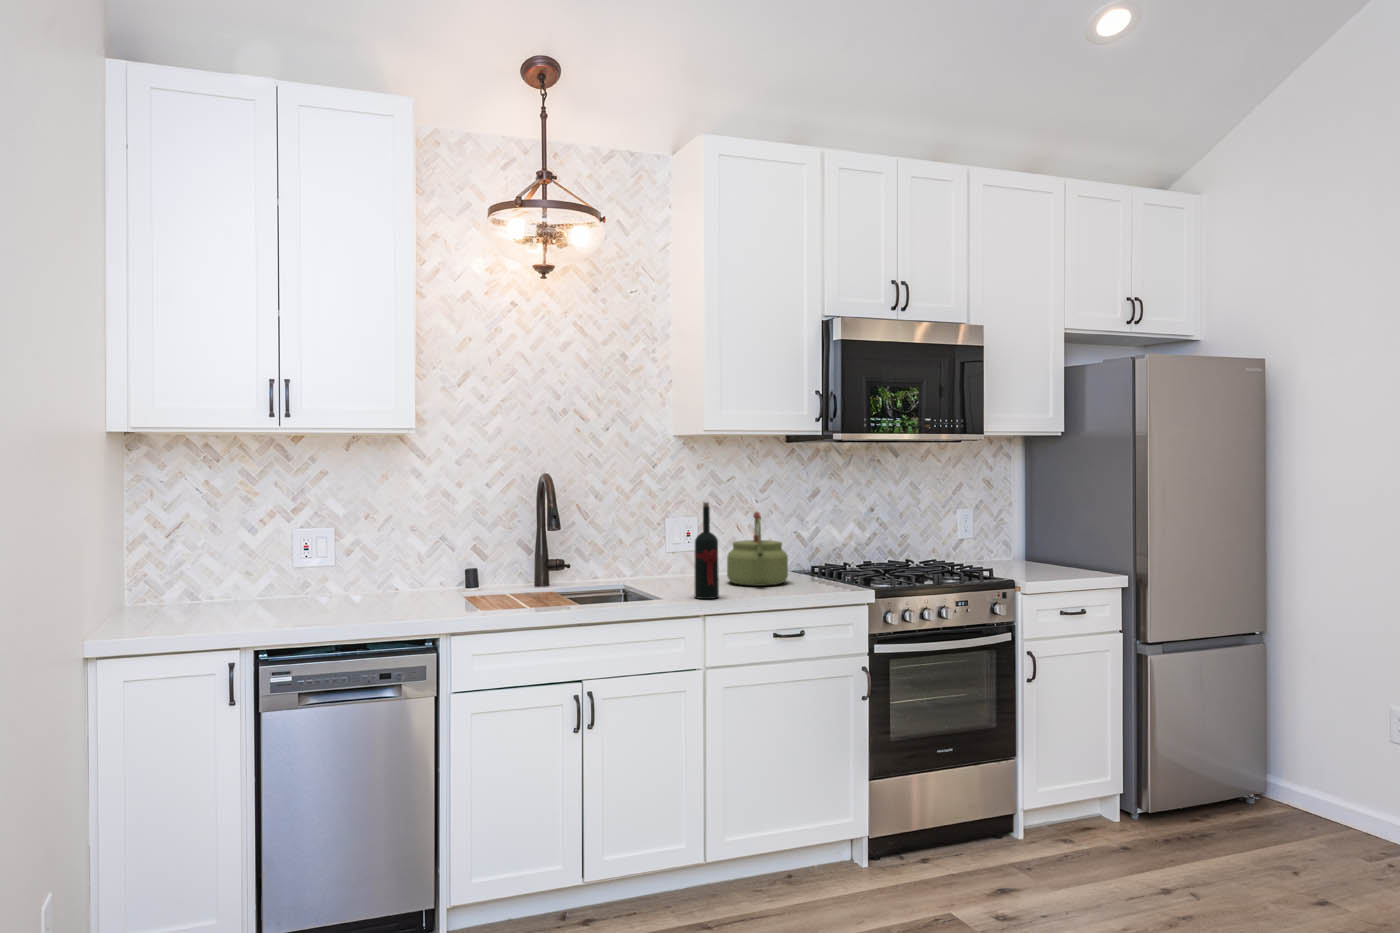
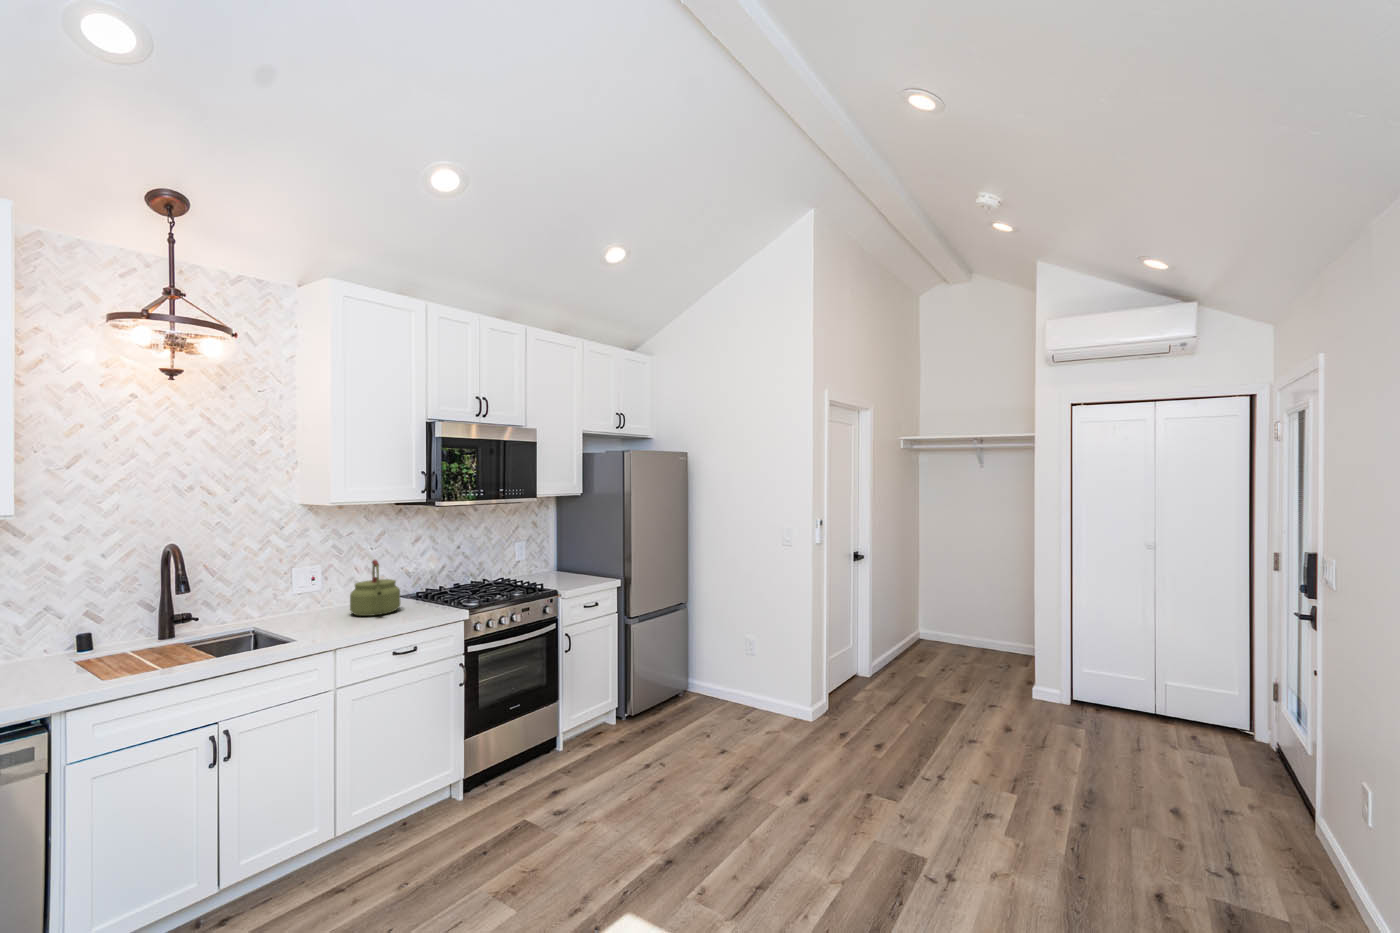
wine bottle: present [694,502,719,599] -> none [324,560,346,635]

